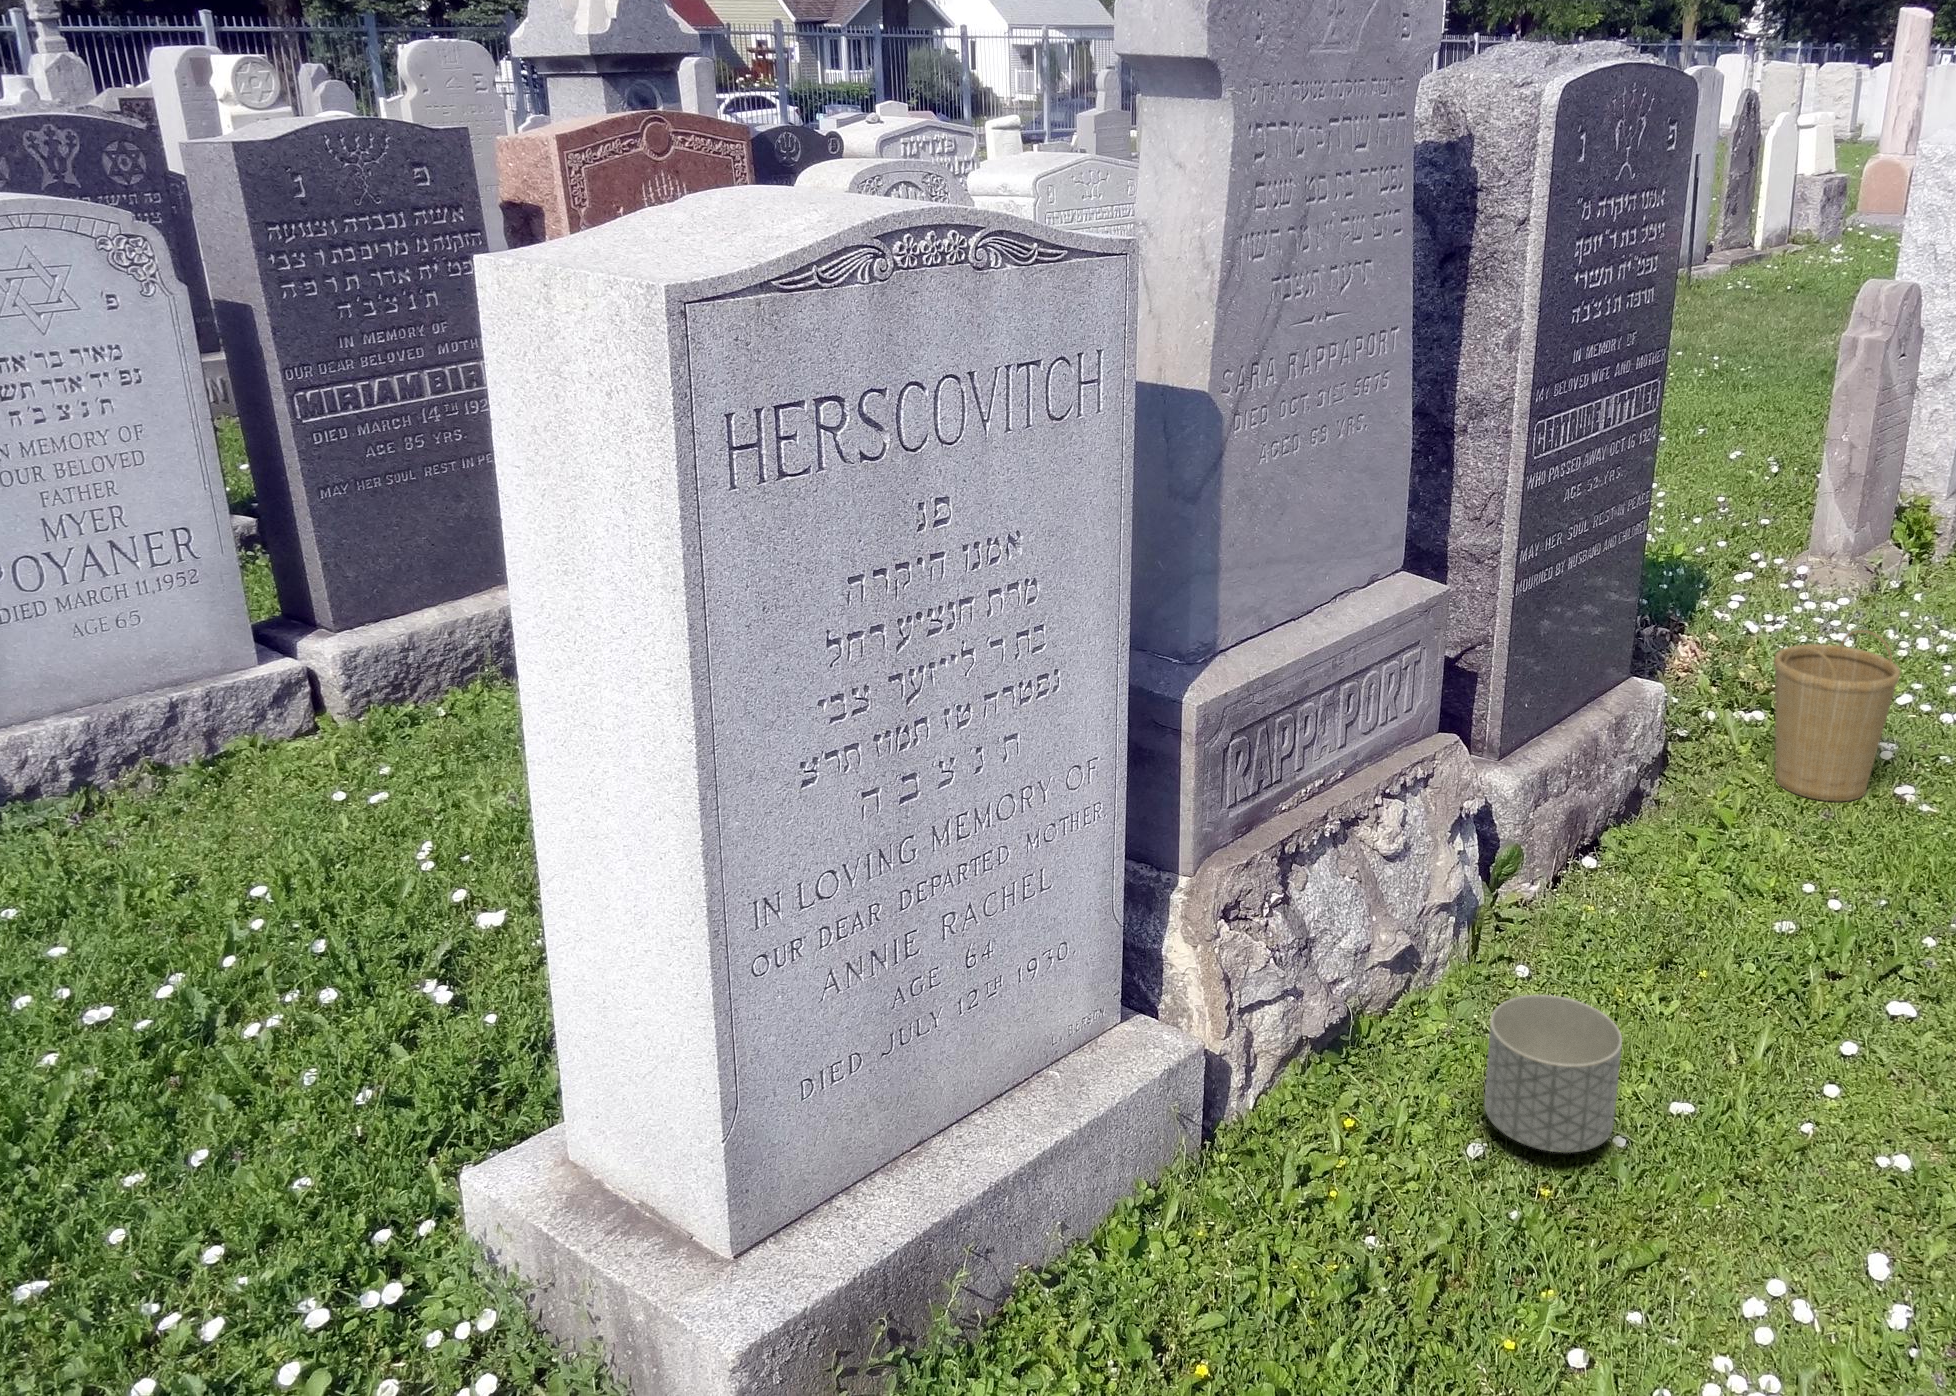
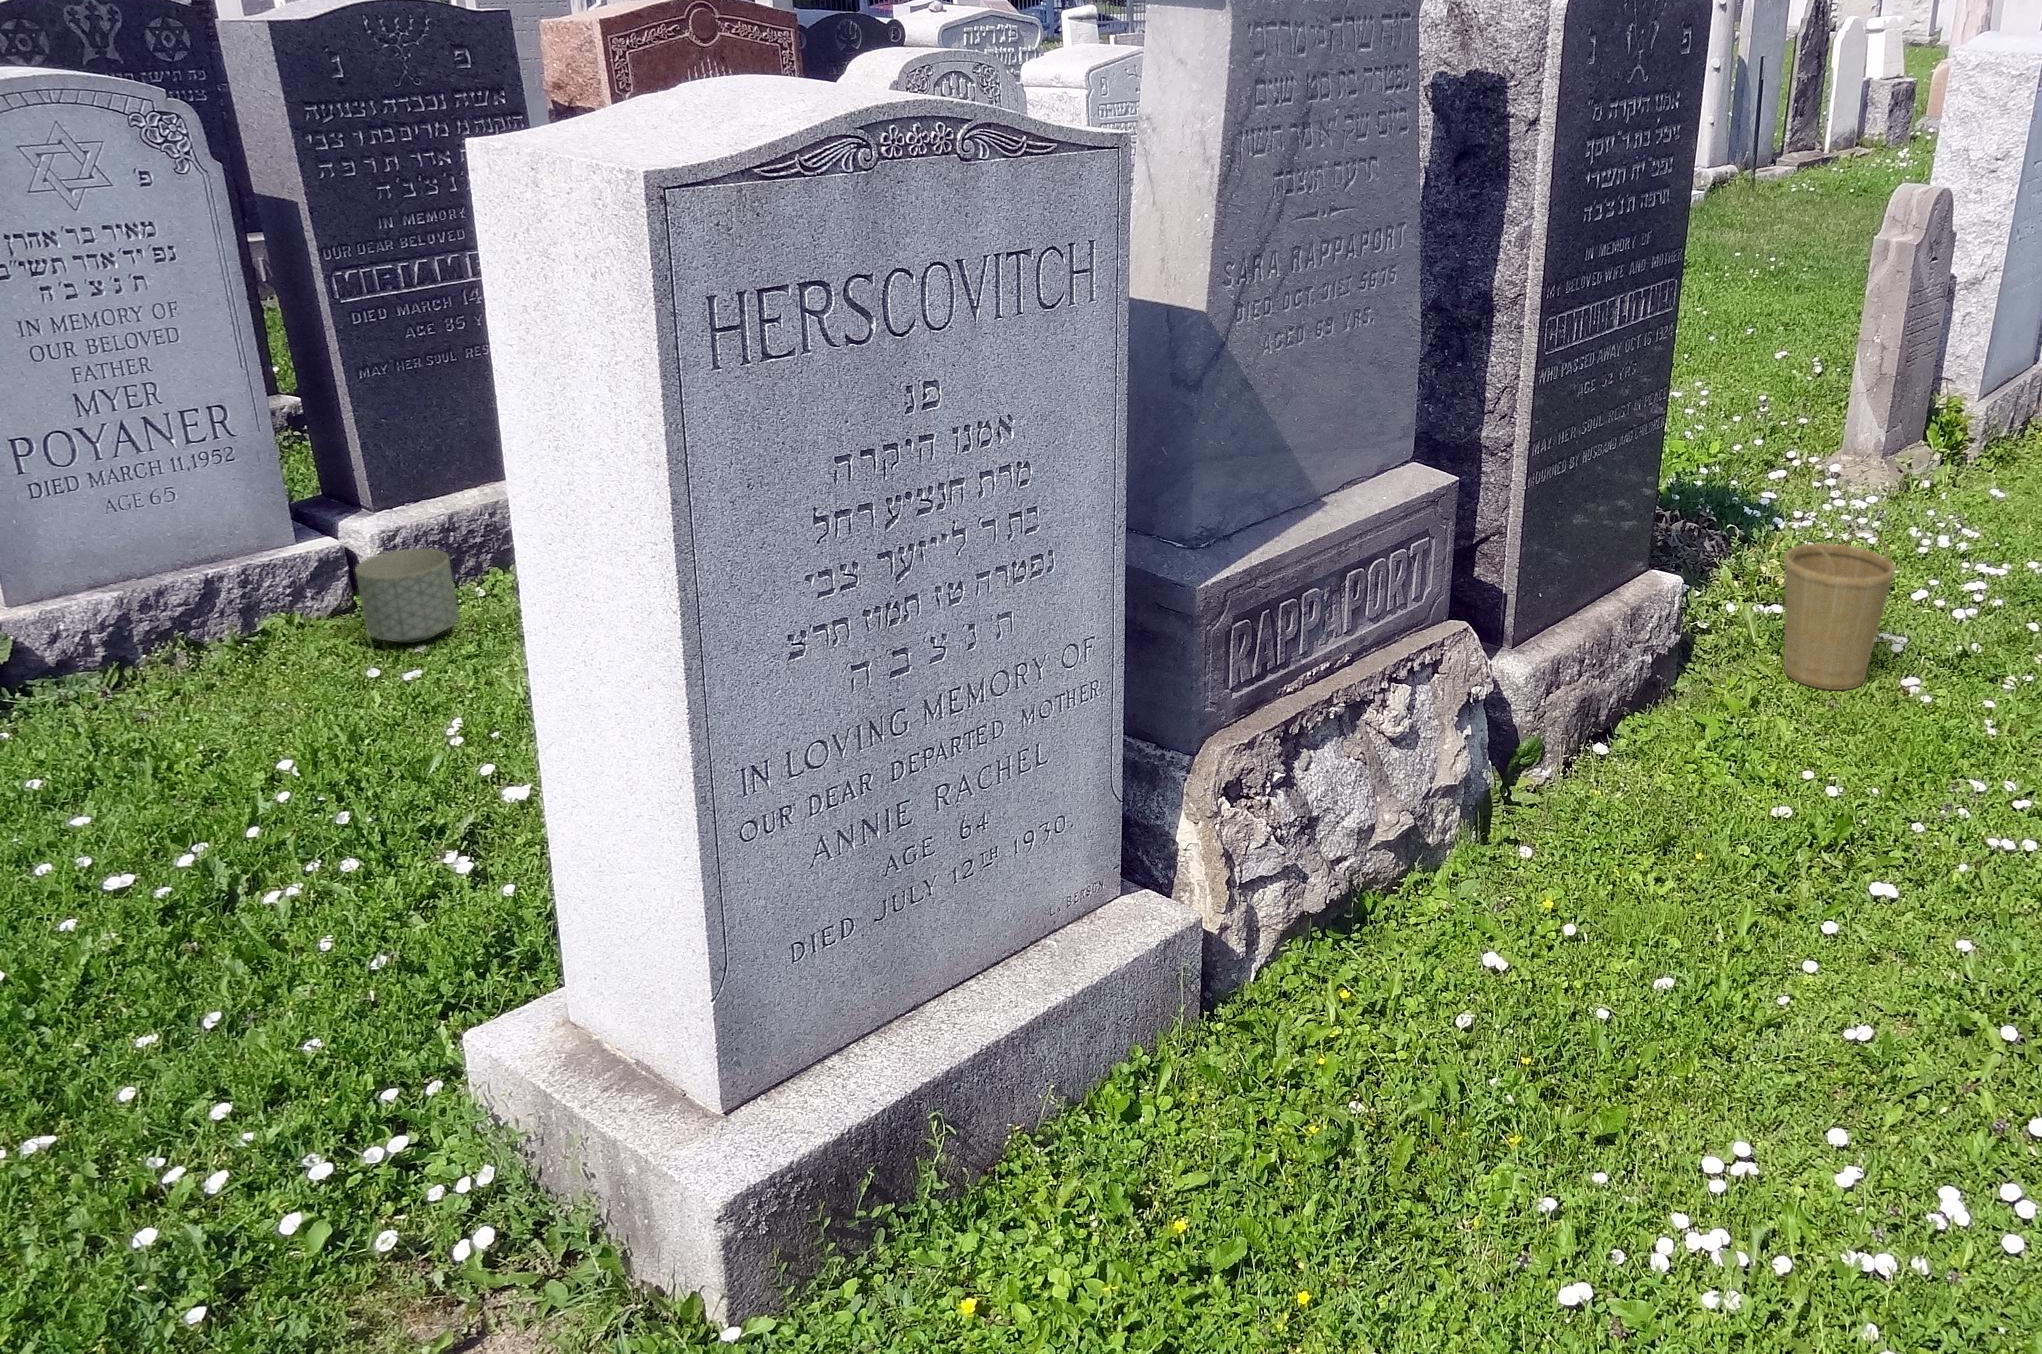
planter: present [1484,995,1622,1153] -> present [355,548,459,643]

